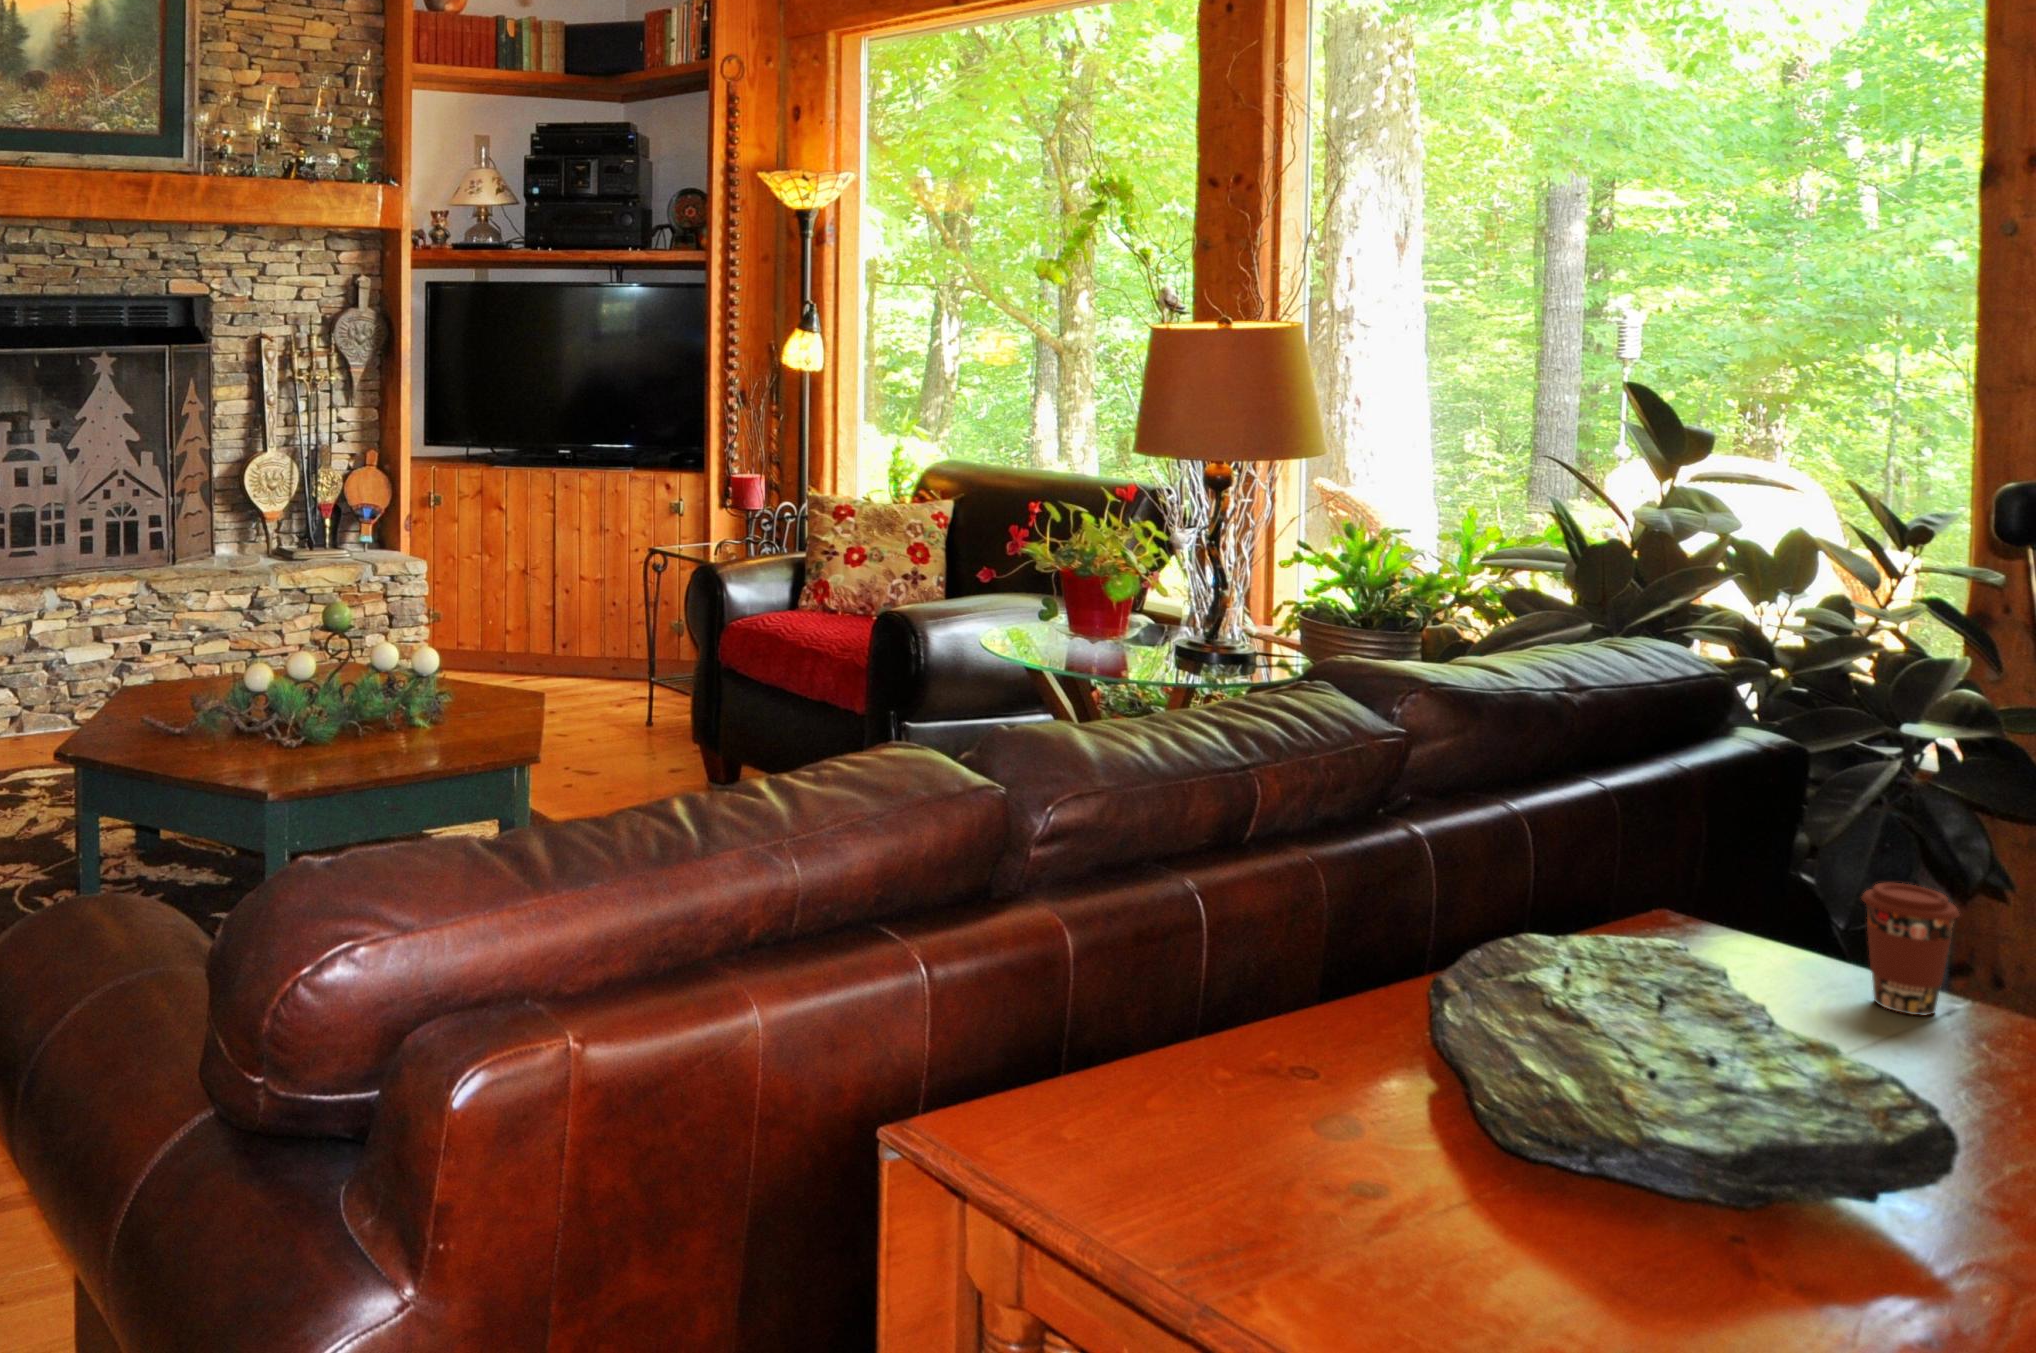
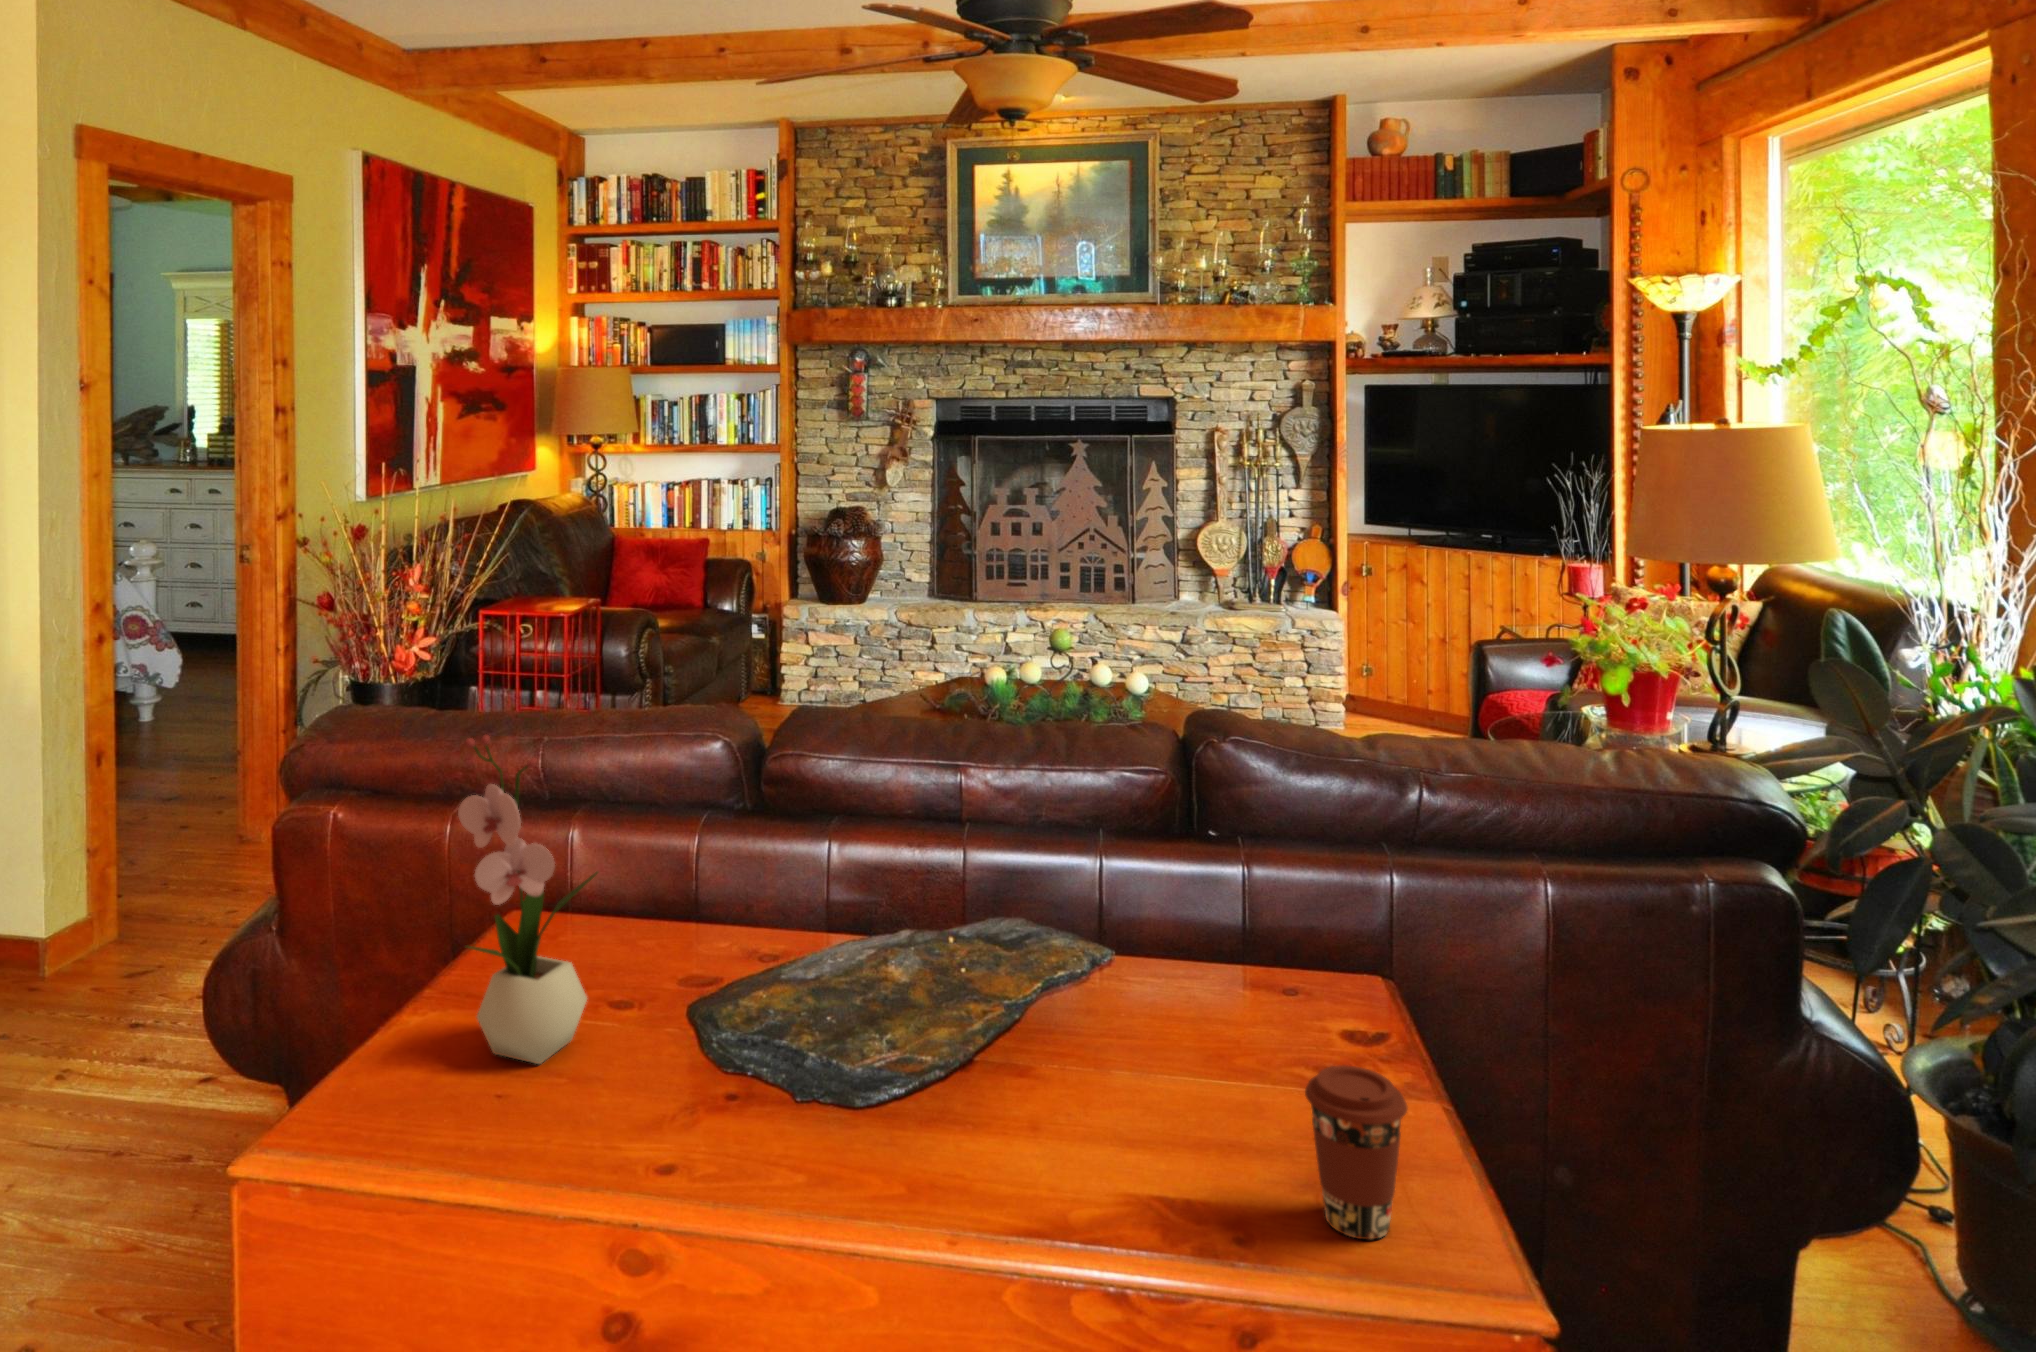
flower arrangement: none [1136,731,1280,1113] -> present [458,735,598,1064]

